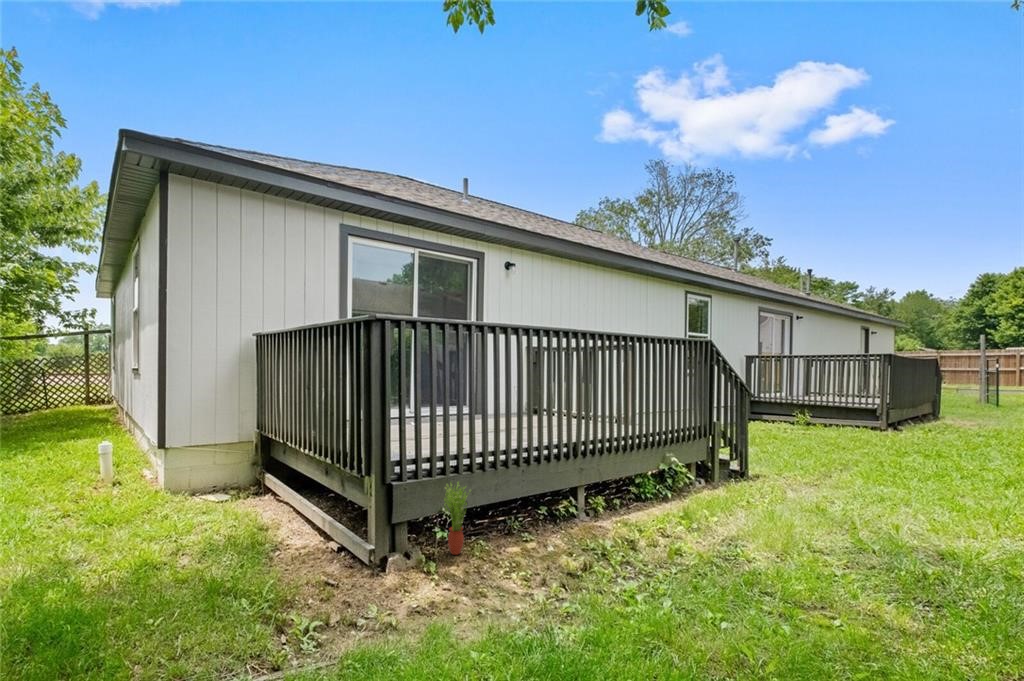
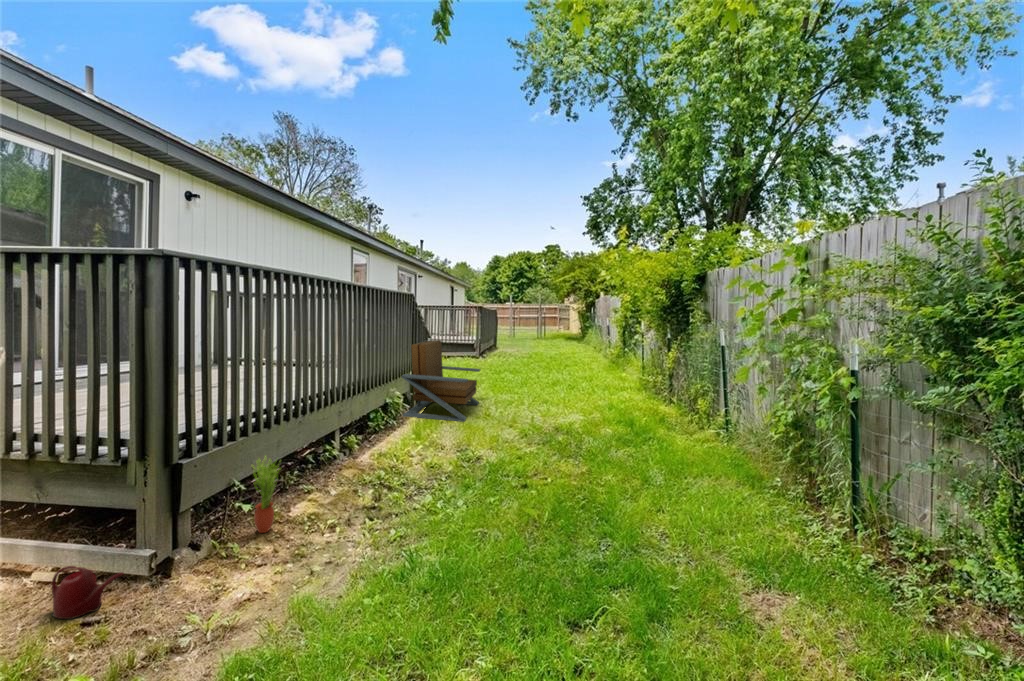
lounge chair: none [676,395,808,509] -> present [402,340,480,422]
watering can: none [318,528,346,566] -> present [52,566,123,619]

